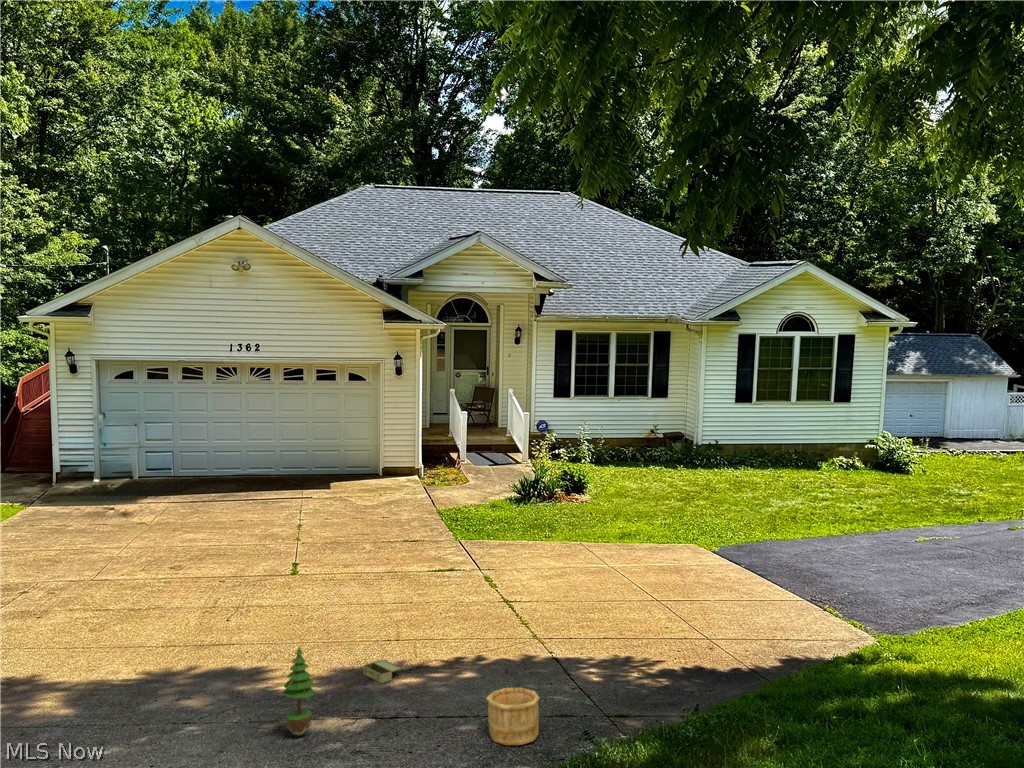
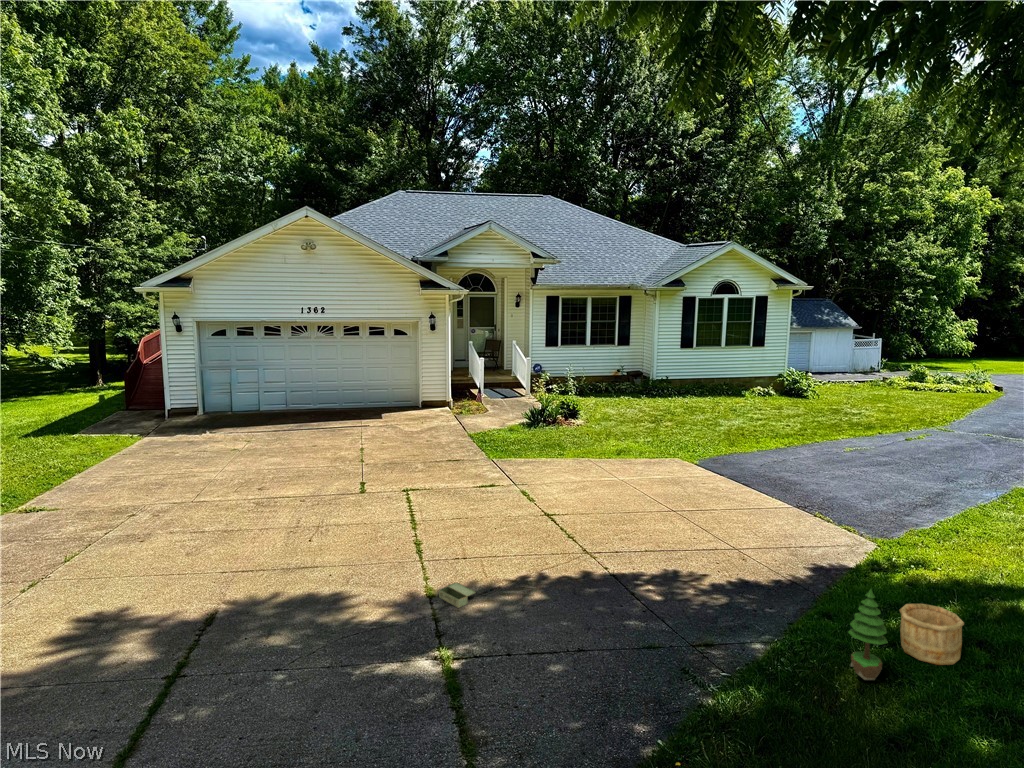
potted tree: present [282,647,315,736] -> present [848,589,888,680]
wooden bucket: present [486,688,539,745] -> present [900,604,964,665]

